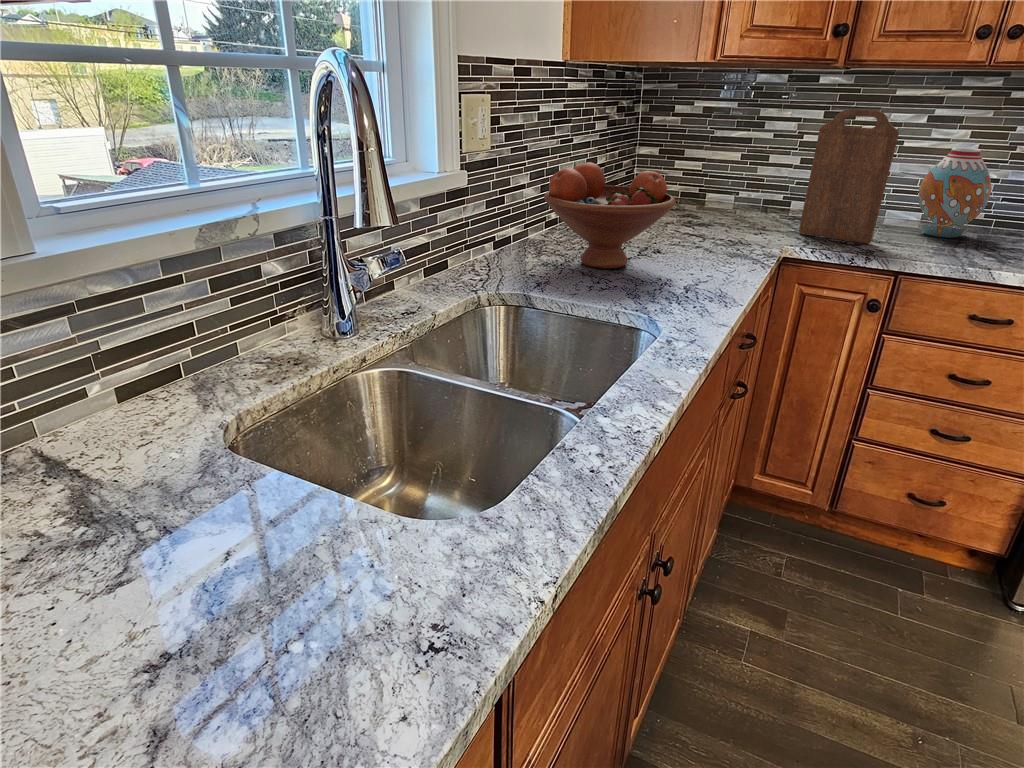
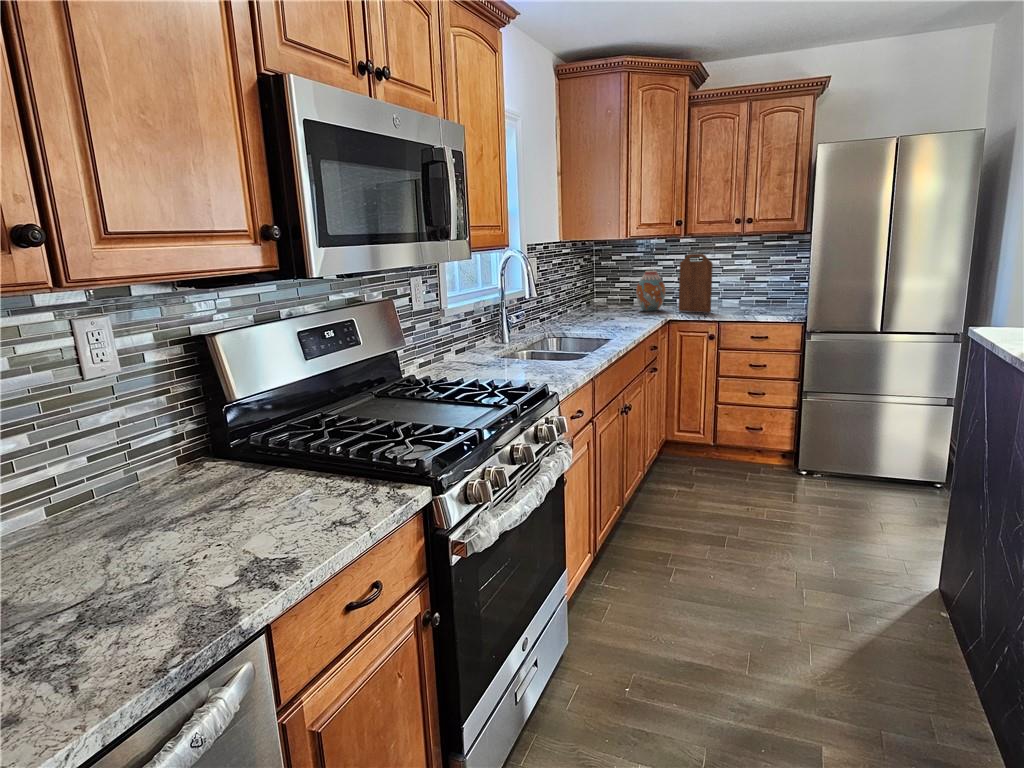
vase: present [918,148,991,238] -> present [636,271,666,311]
fruit bowl: present [544,162,676,269] -> none [562,282,617,325]

